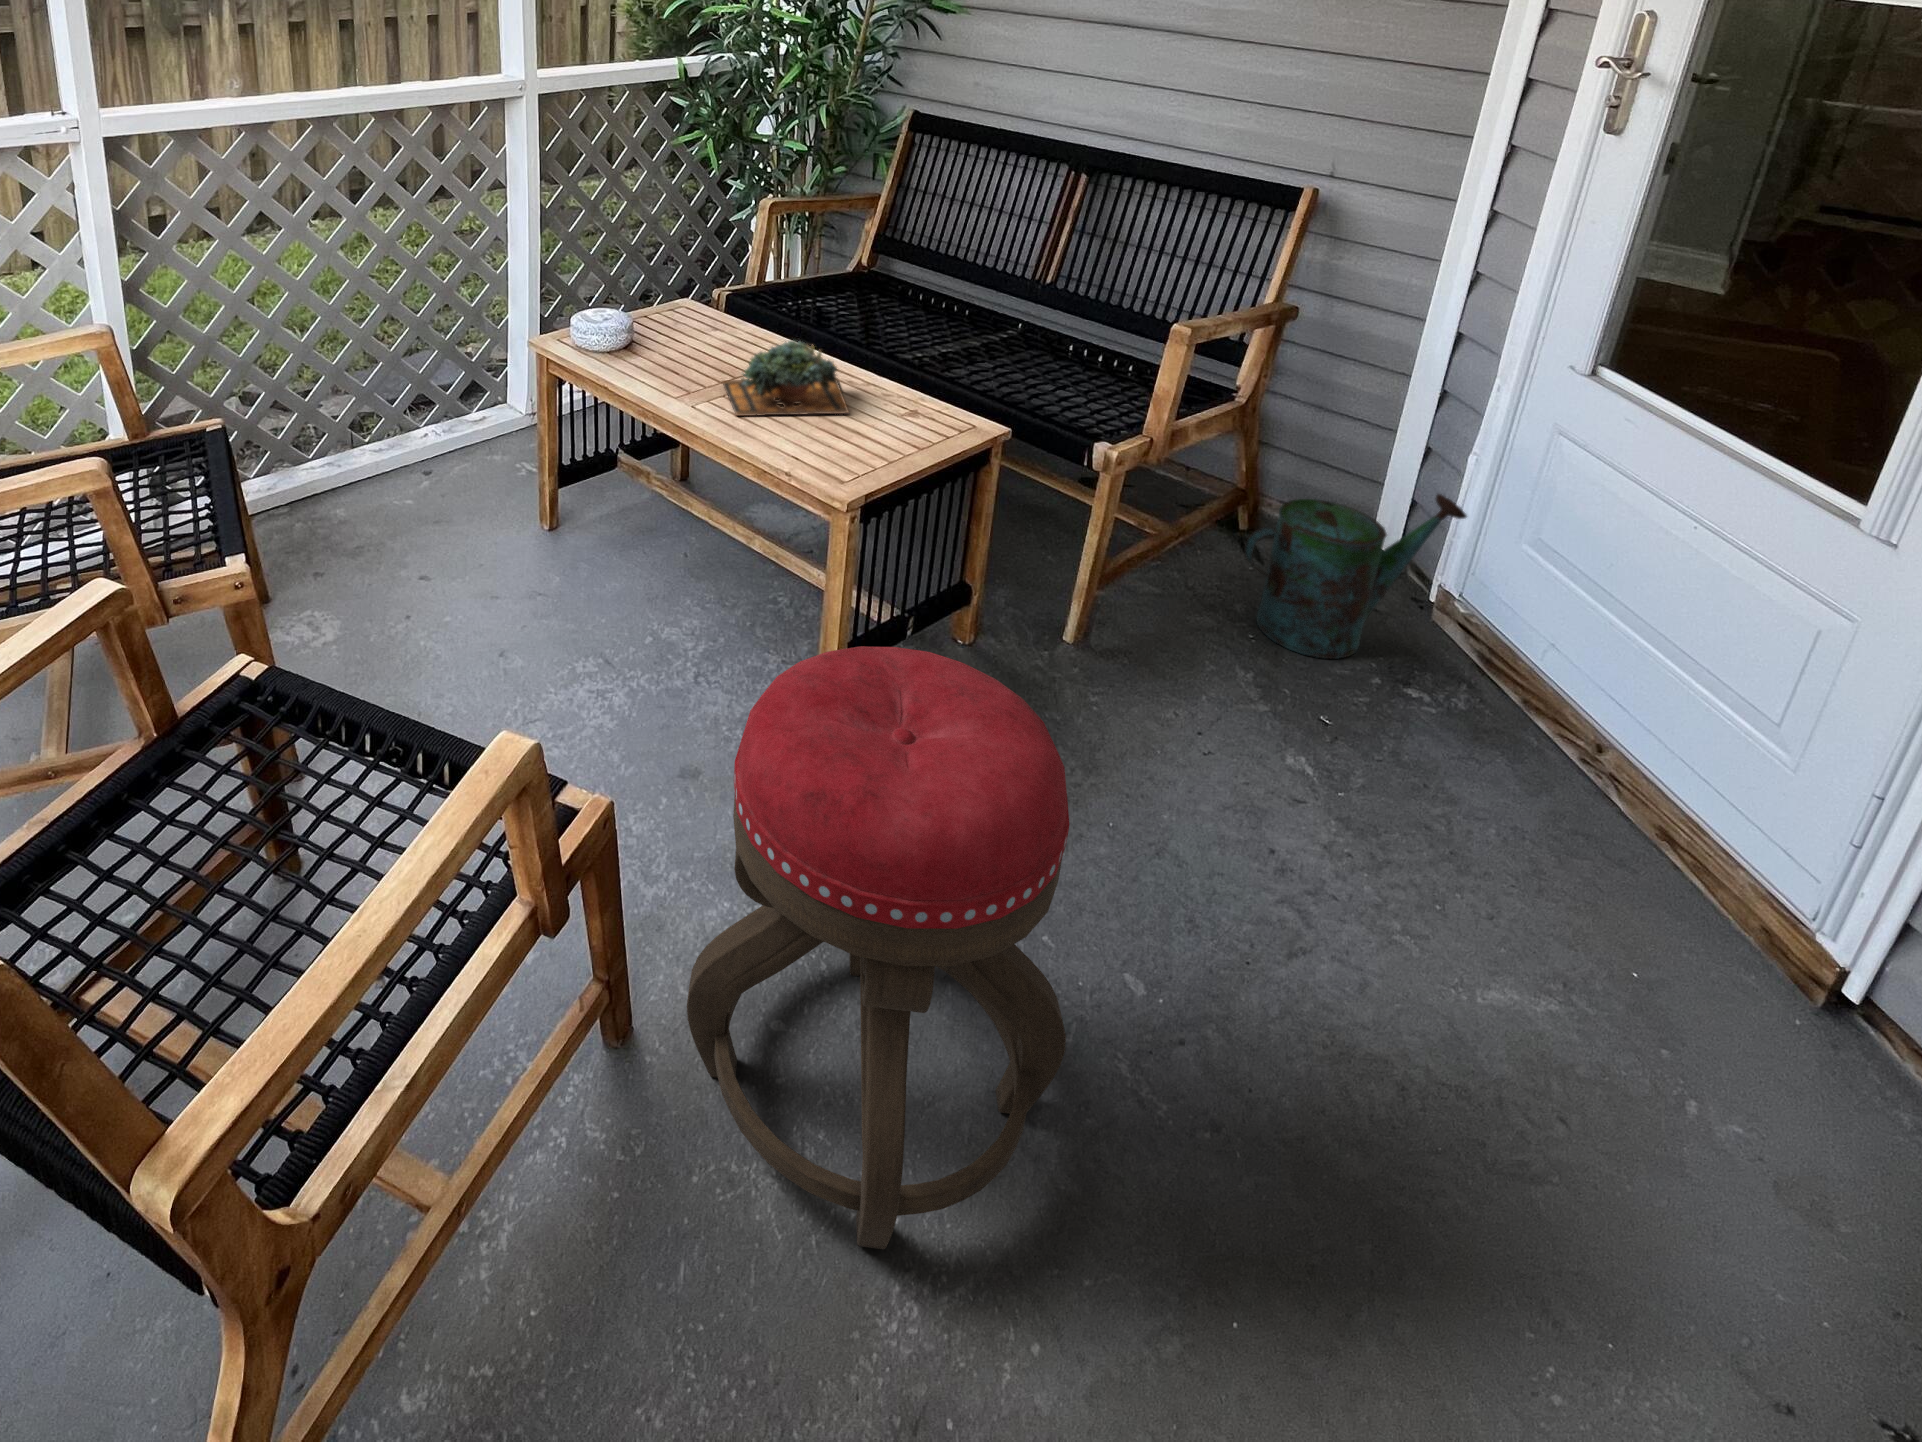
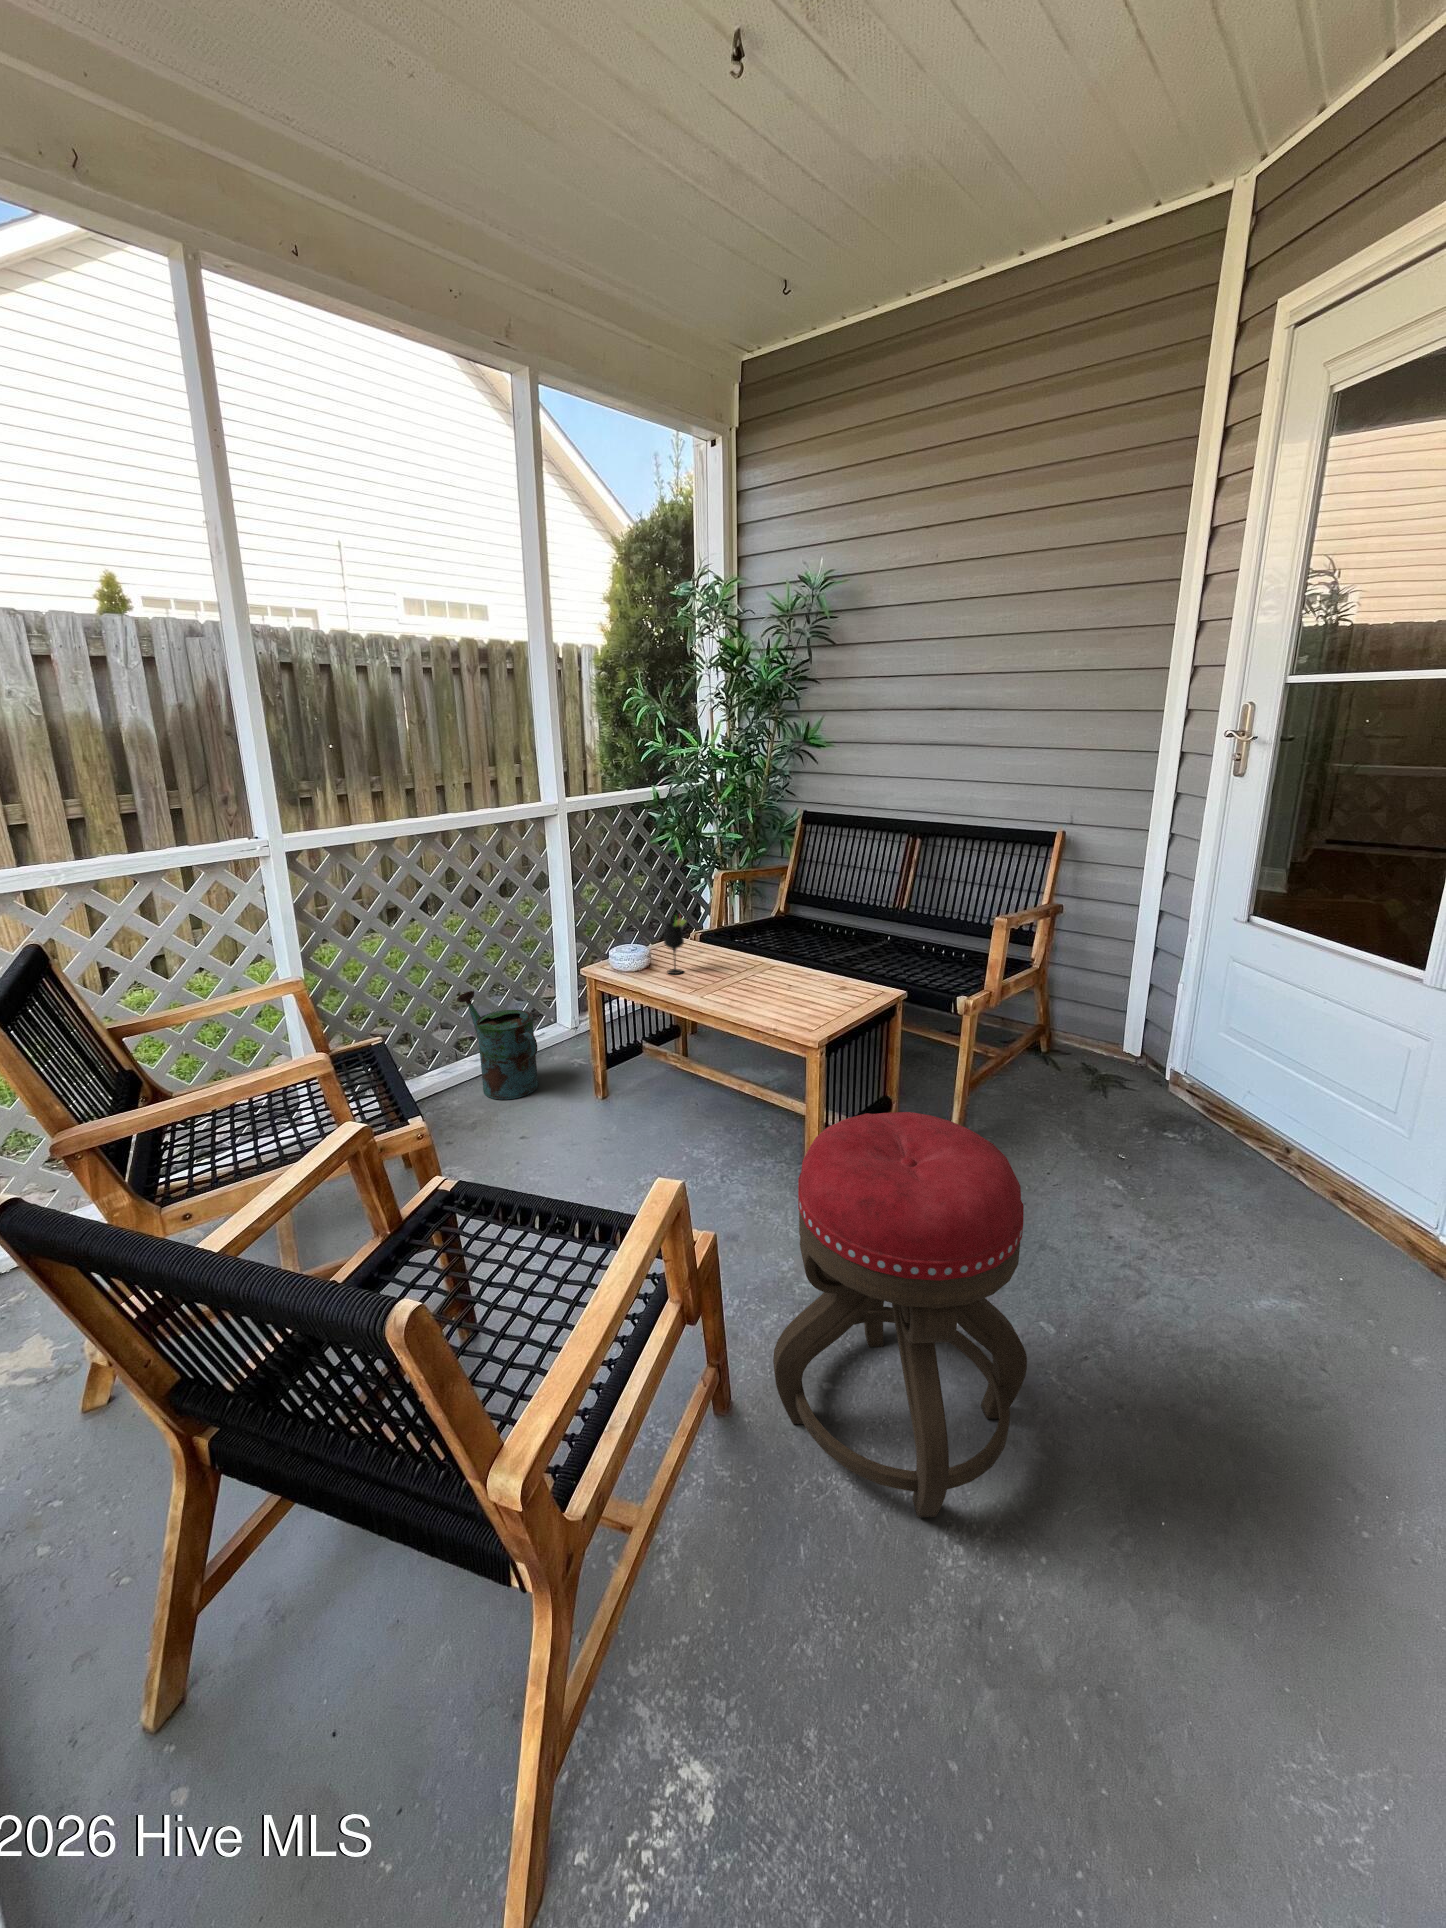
wine glass: none [653,274,690,363] -> present [664,918,686,974]
succulent plant: present [723,341,848,416] -> none [715,948,802,1000]
watering can: present [1244,494,1467,659] -> present [457,991,539,1100]

